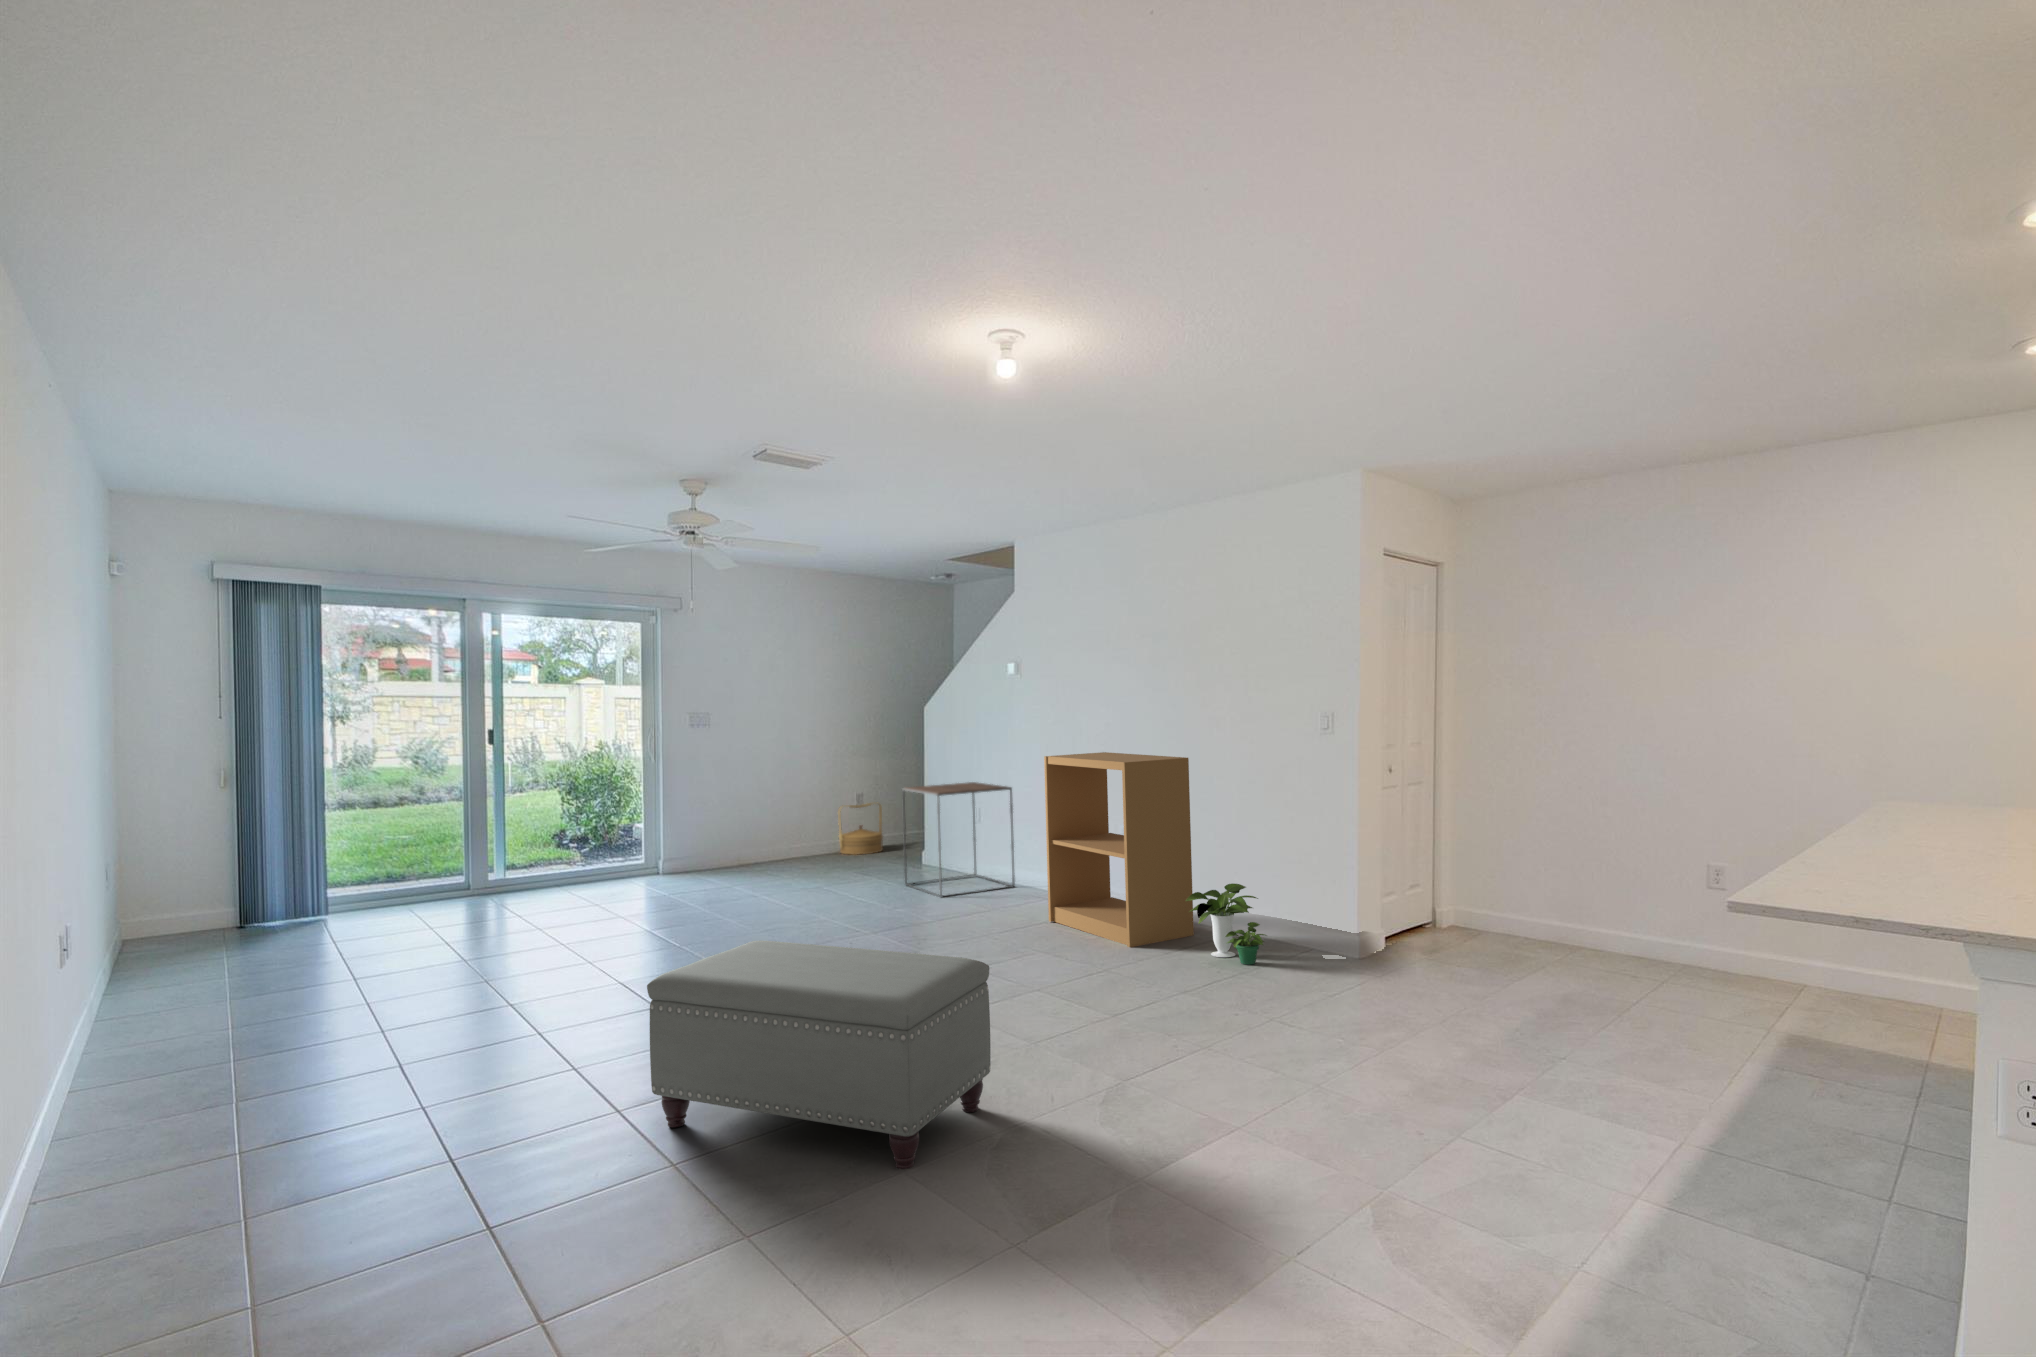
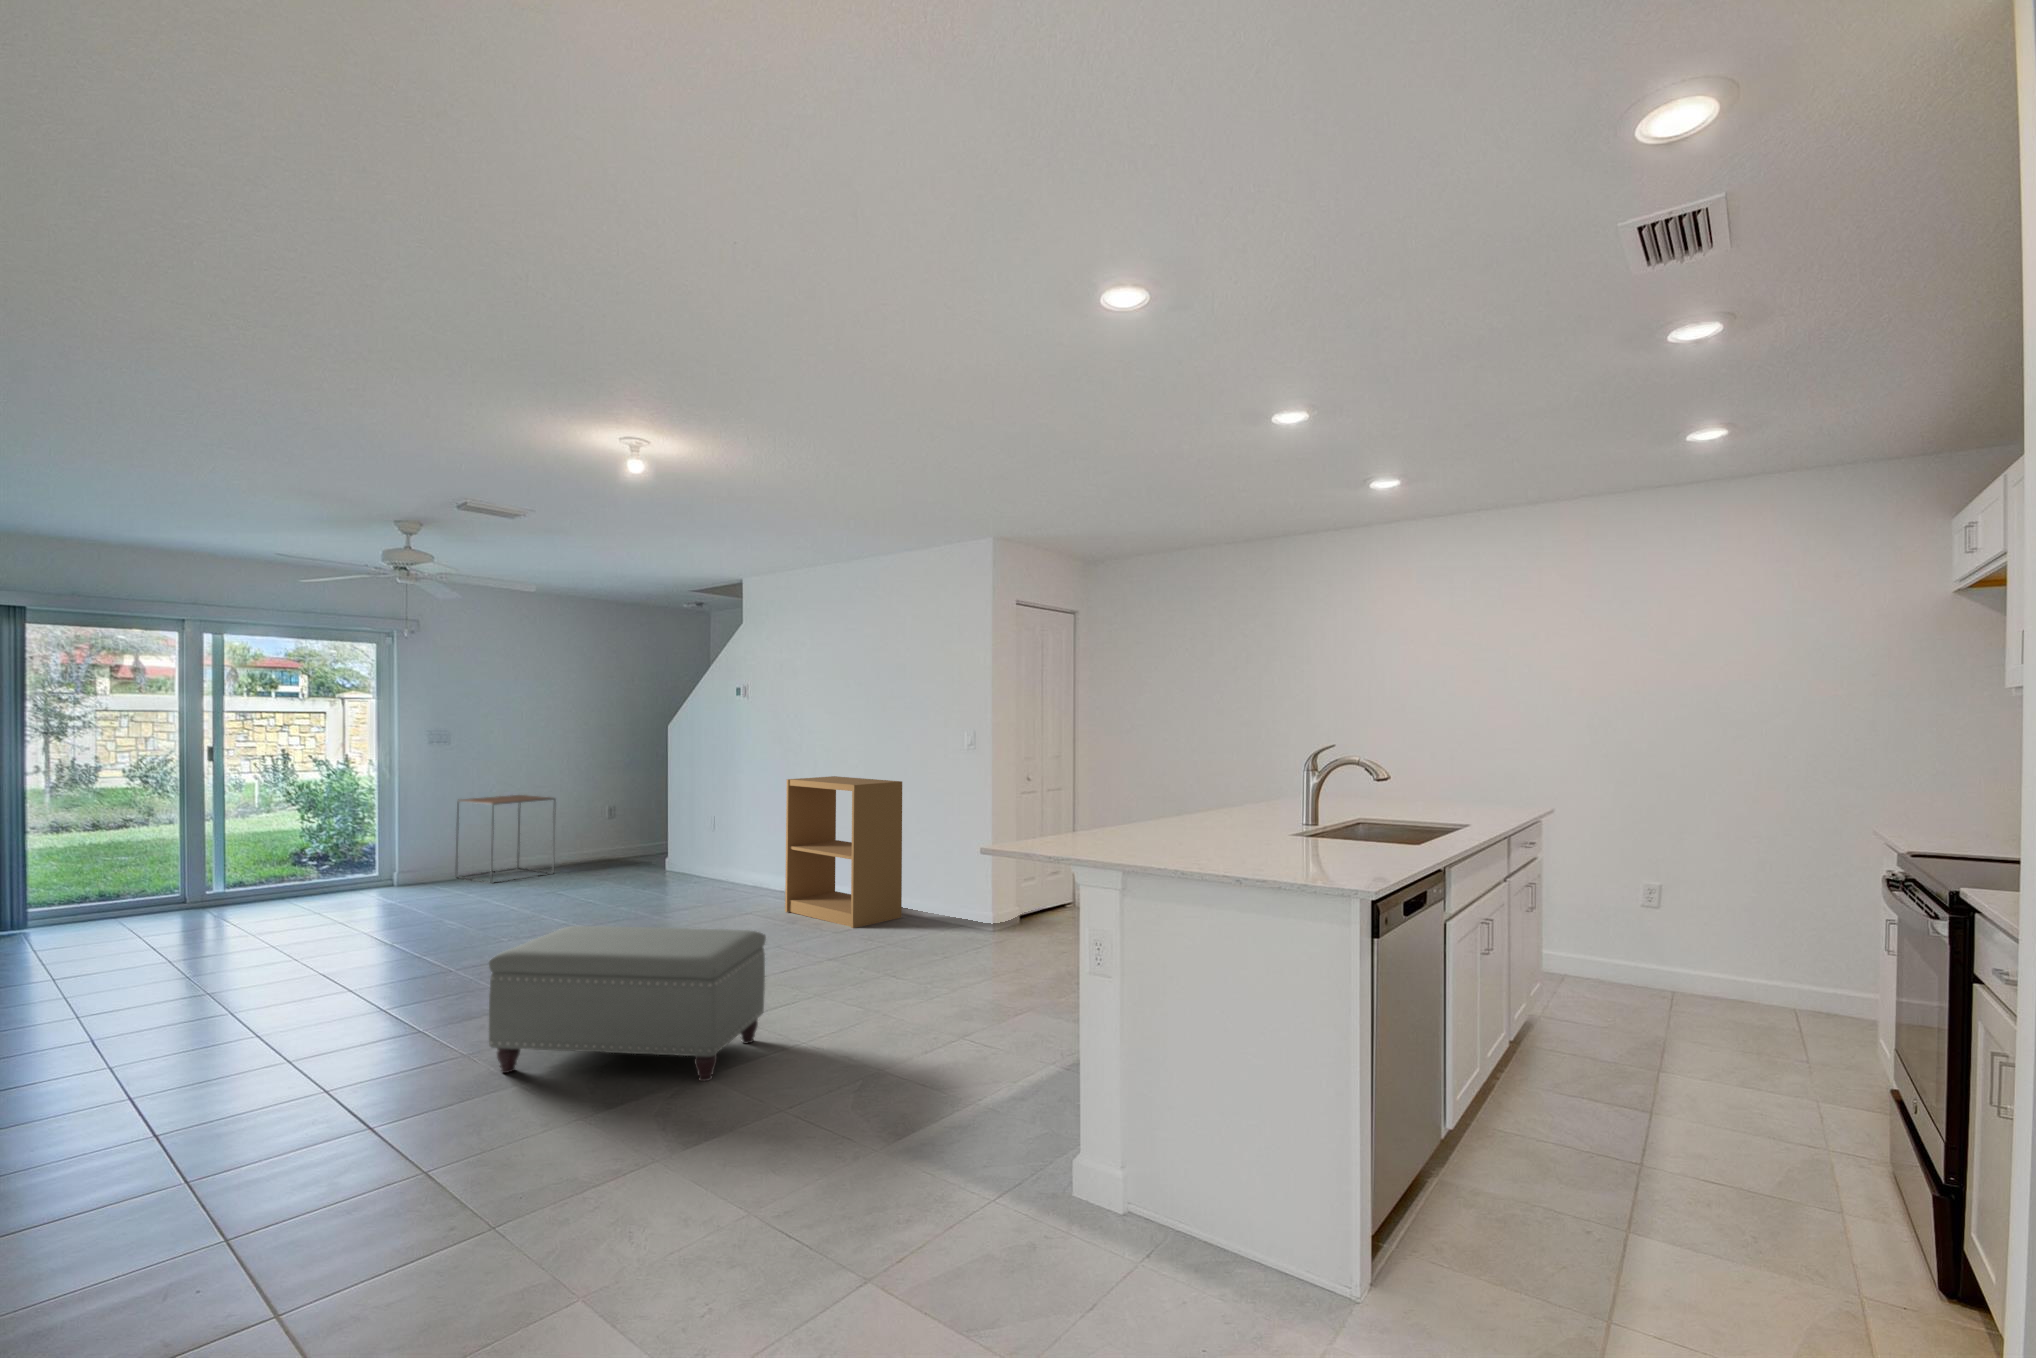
side table: present [902,782,1015,897] -> present [455,795,556,884]
woven basket: present [838,803,883,855] -> none [582,817,625,864]
potted plant: present [1186,883,1267,965] -> none [898,876,958,936]

